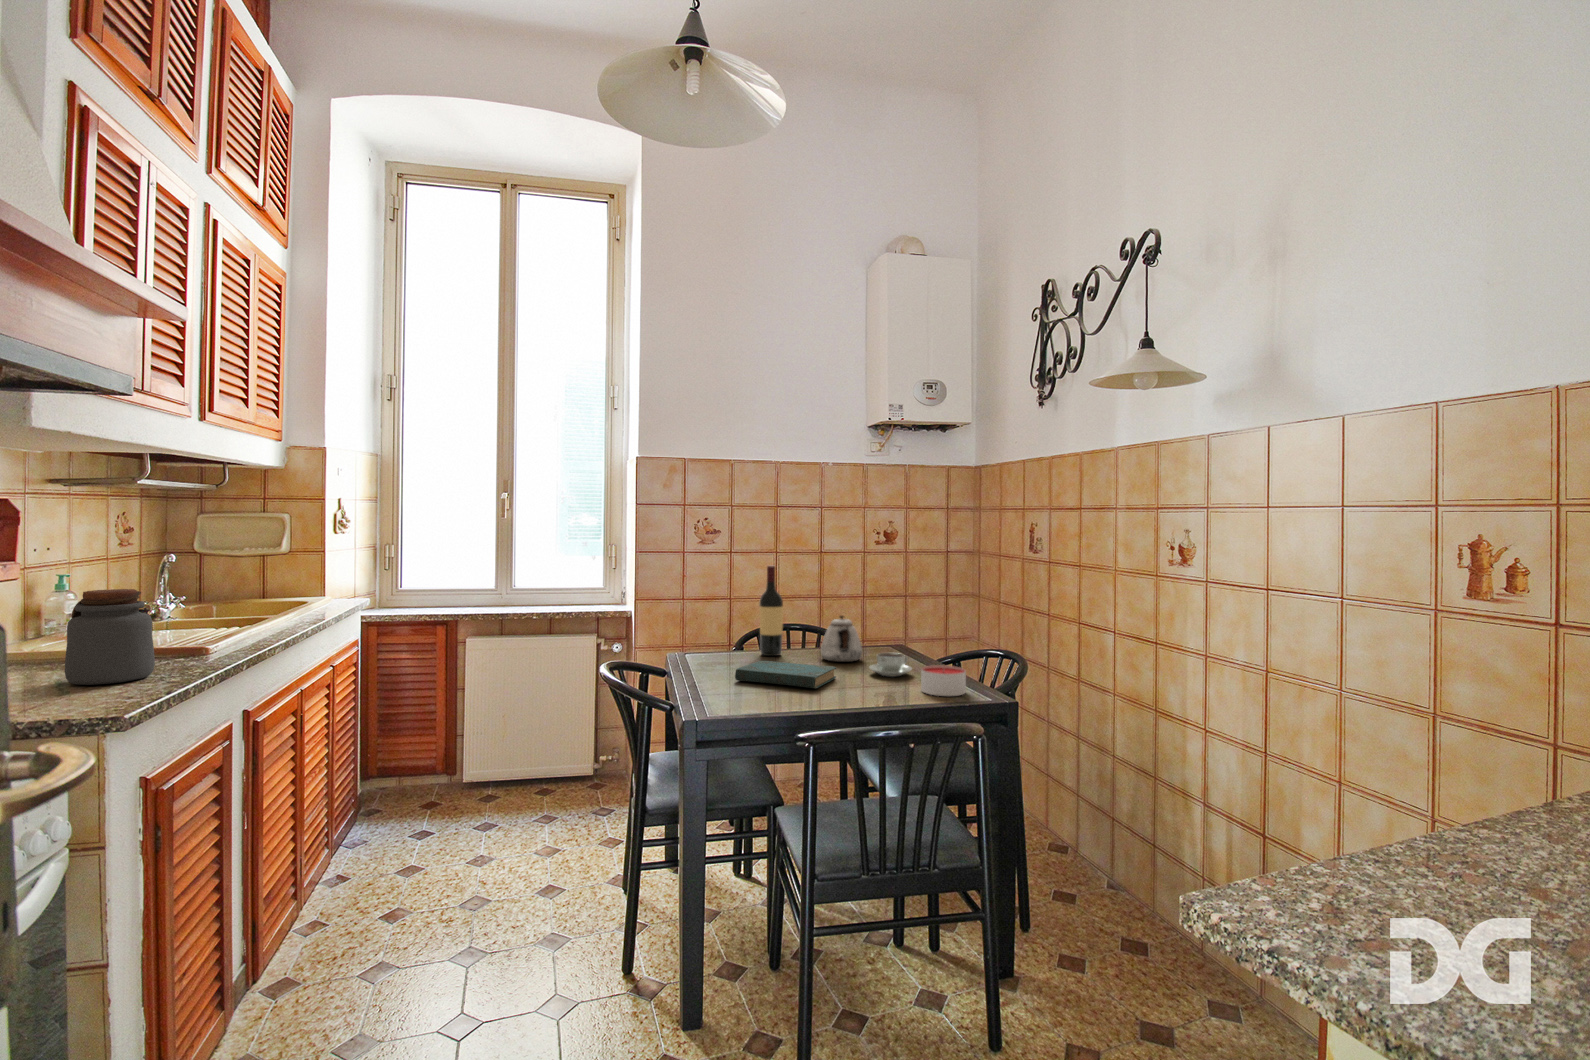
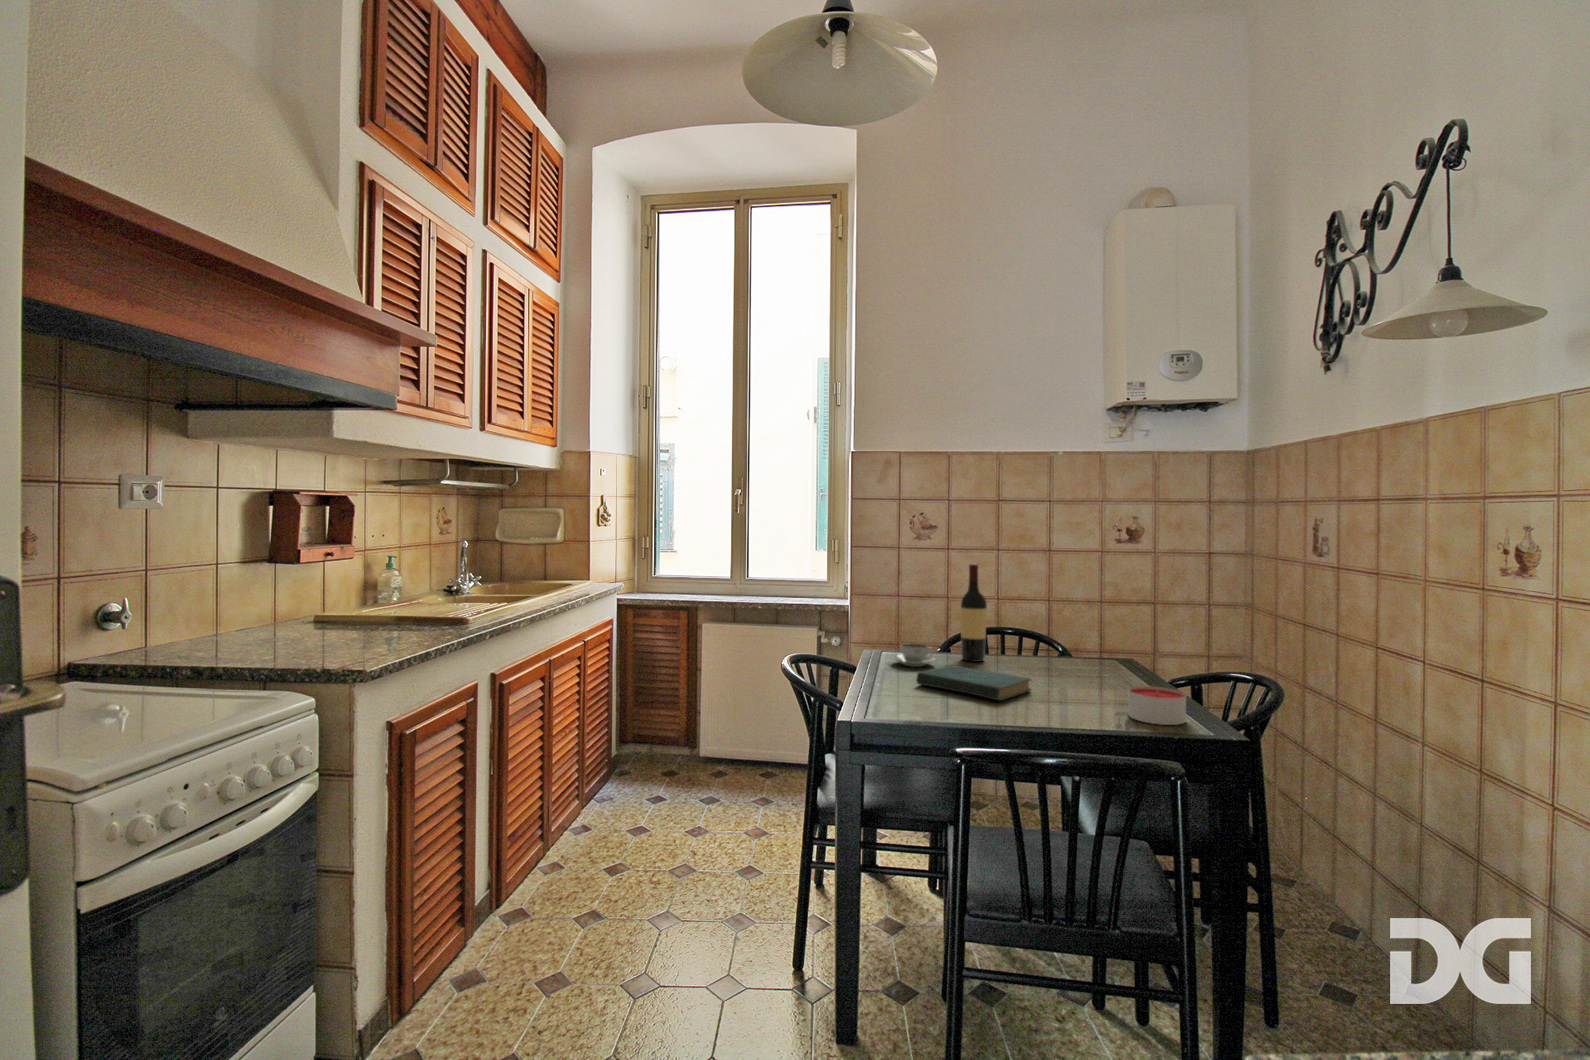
jar: present [64,589,155,685] -> none [353,569,414,644]
teapot: present [821,616,862,662] -> none [1026,622,1075,674]
coffee cup: present [869,653,912,677] -> present [893,643,936,667]

